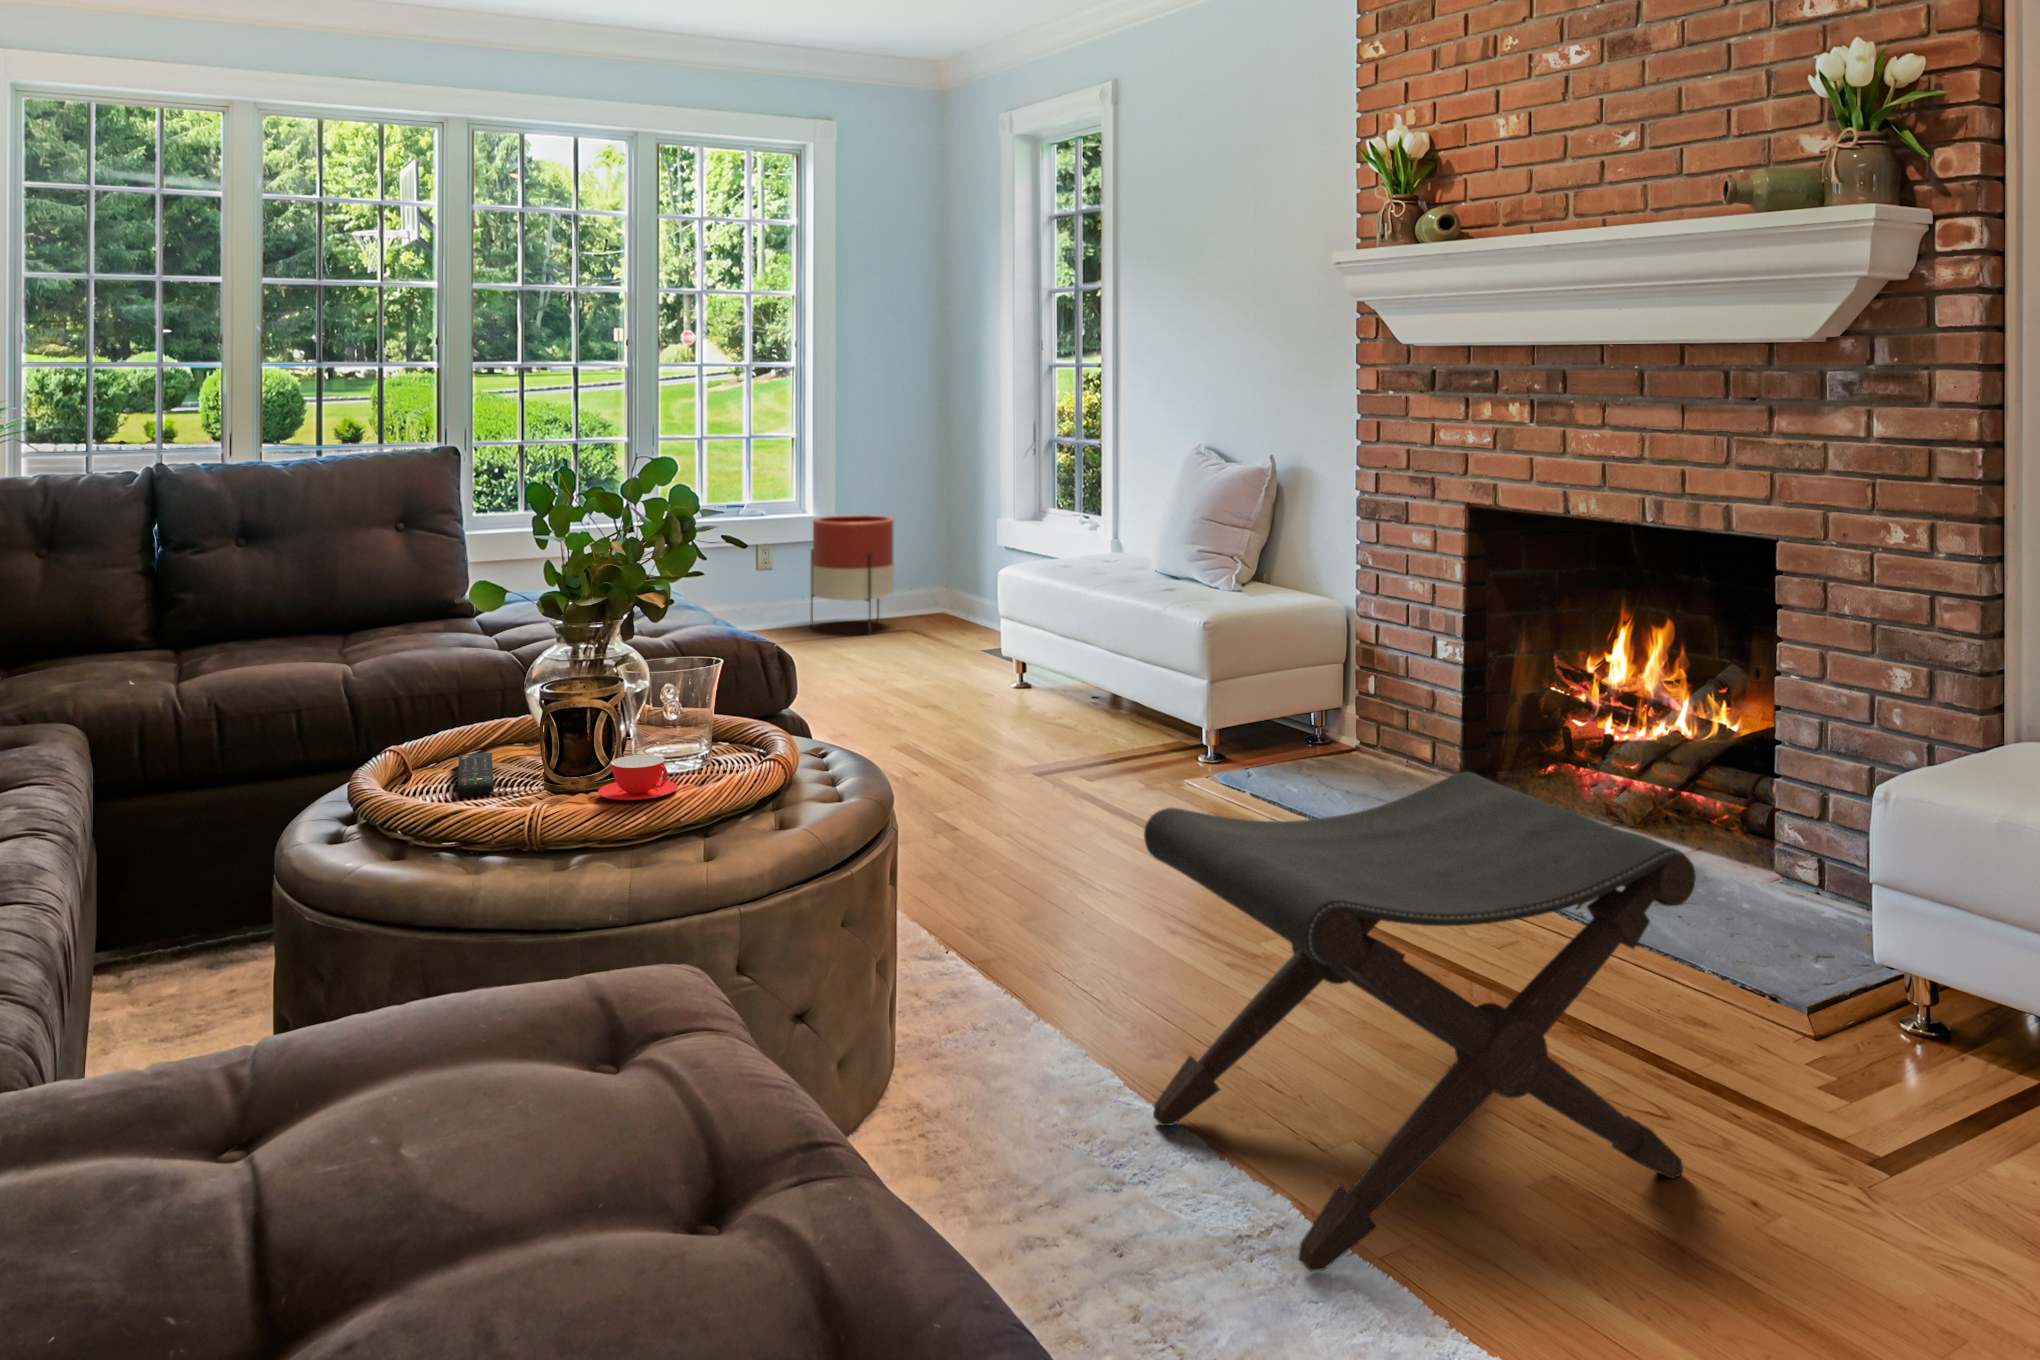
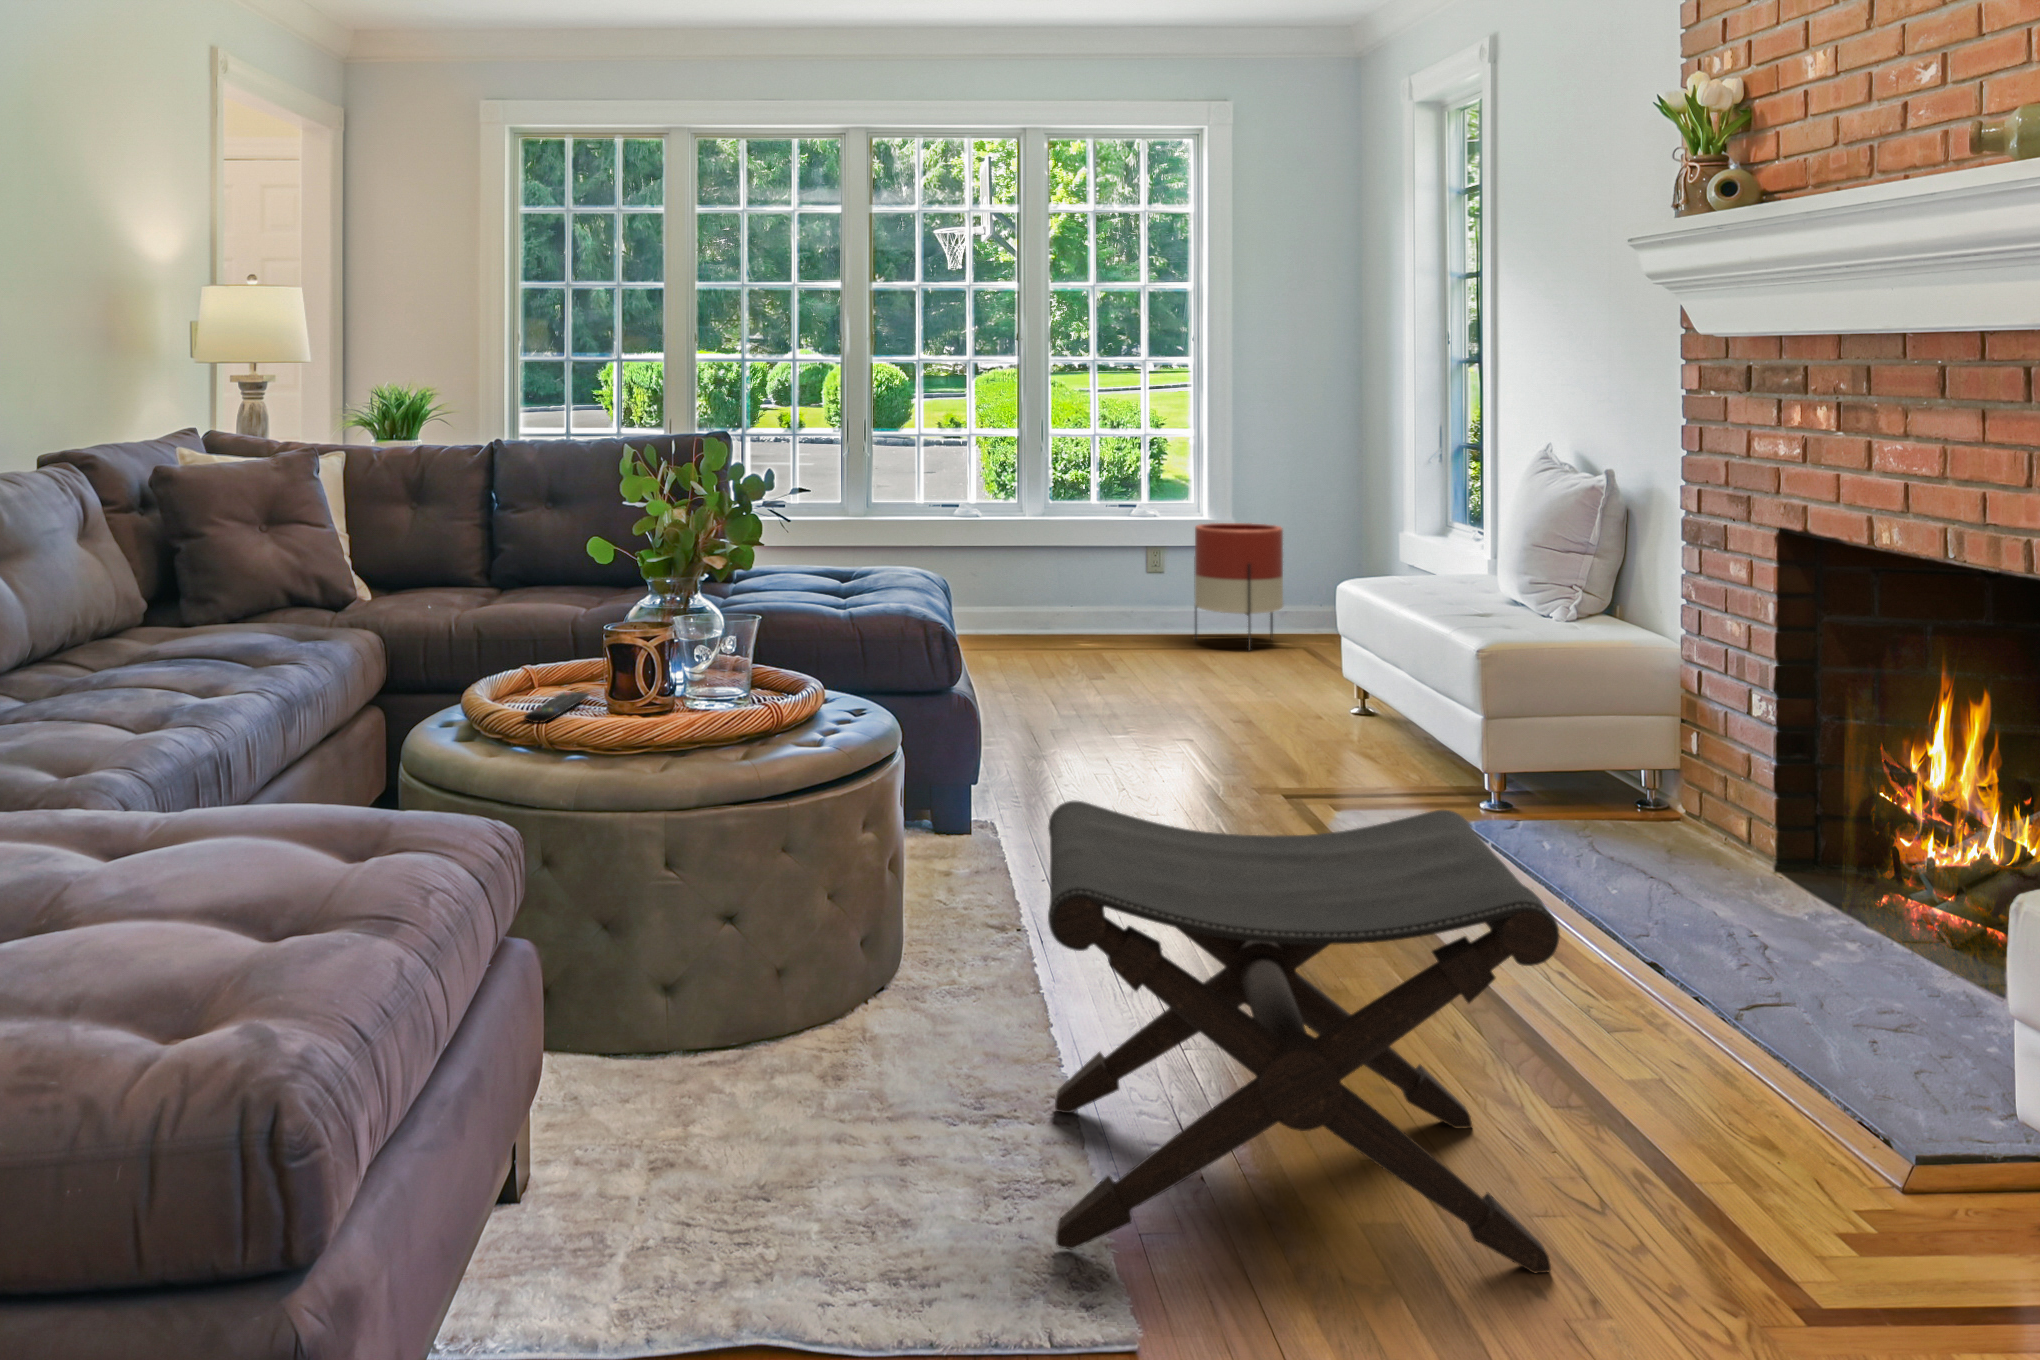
teacup: present [598,755,678,800] -> none [608,700,675,736]

